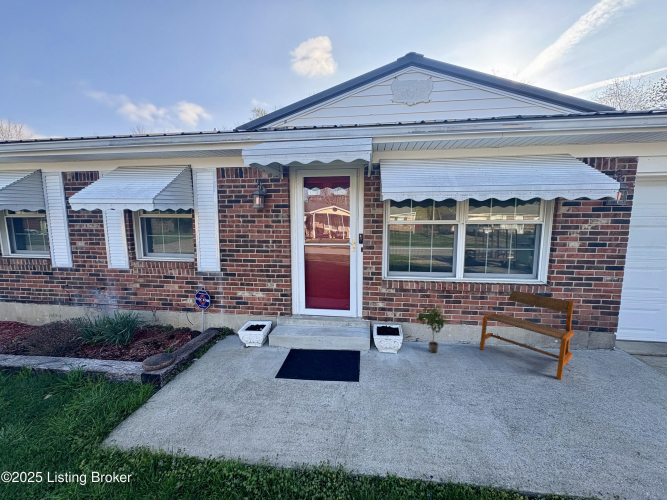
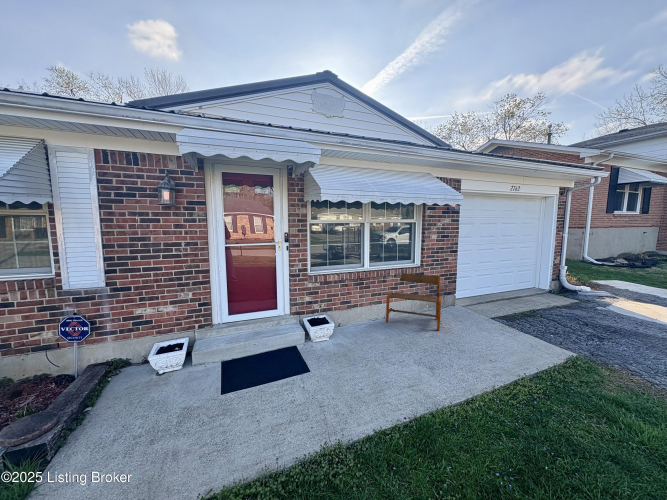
potted plant: present [416,306,447,353] -> none [341,292,365,333]

